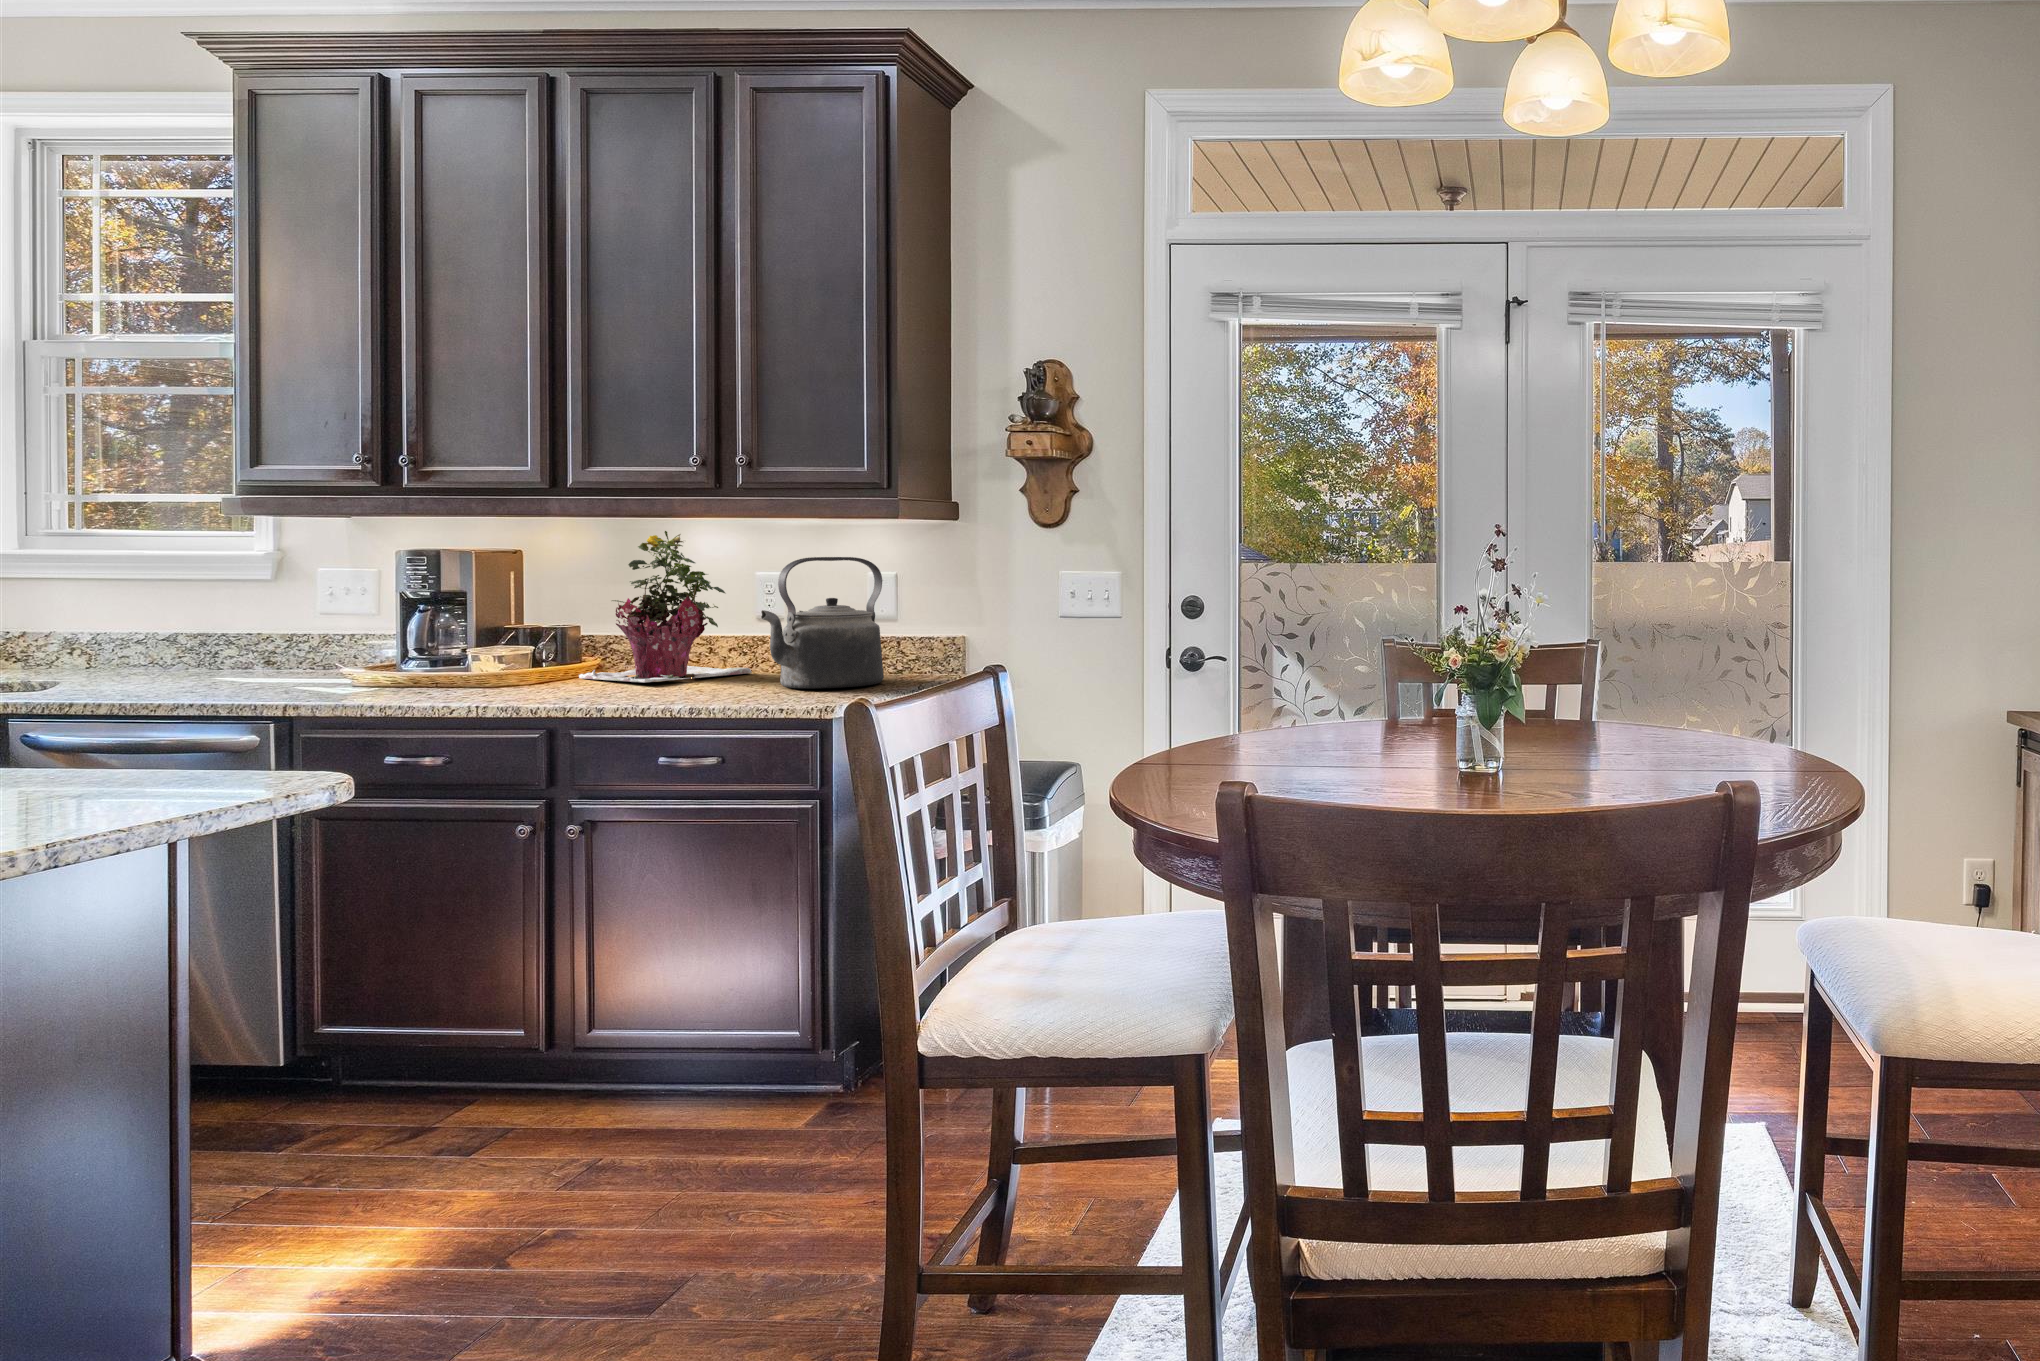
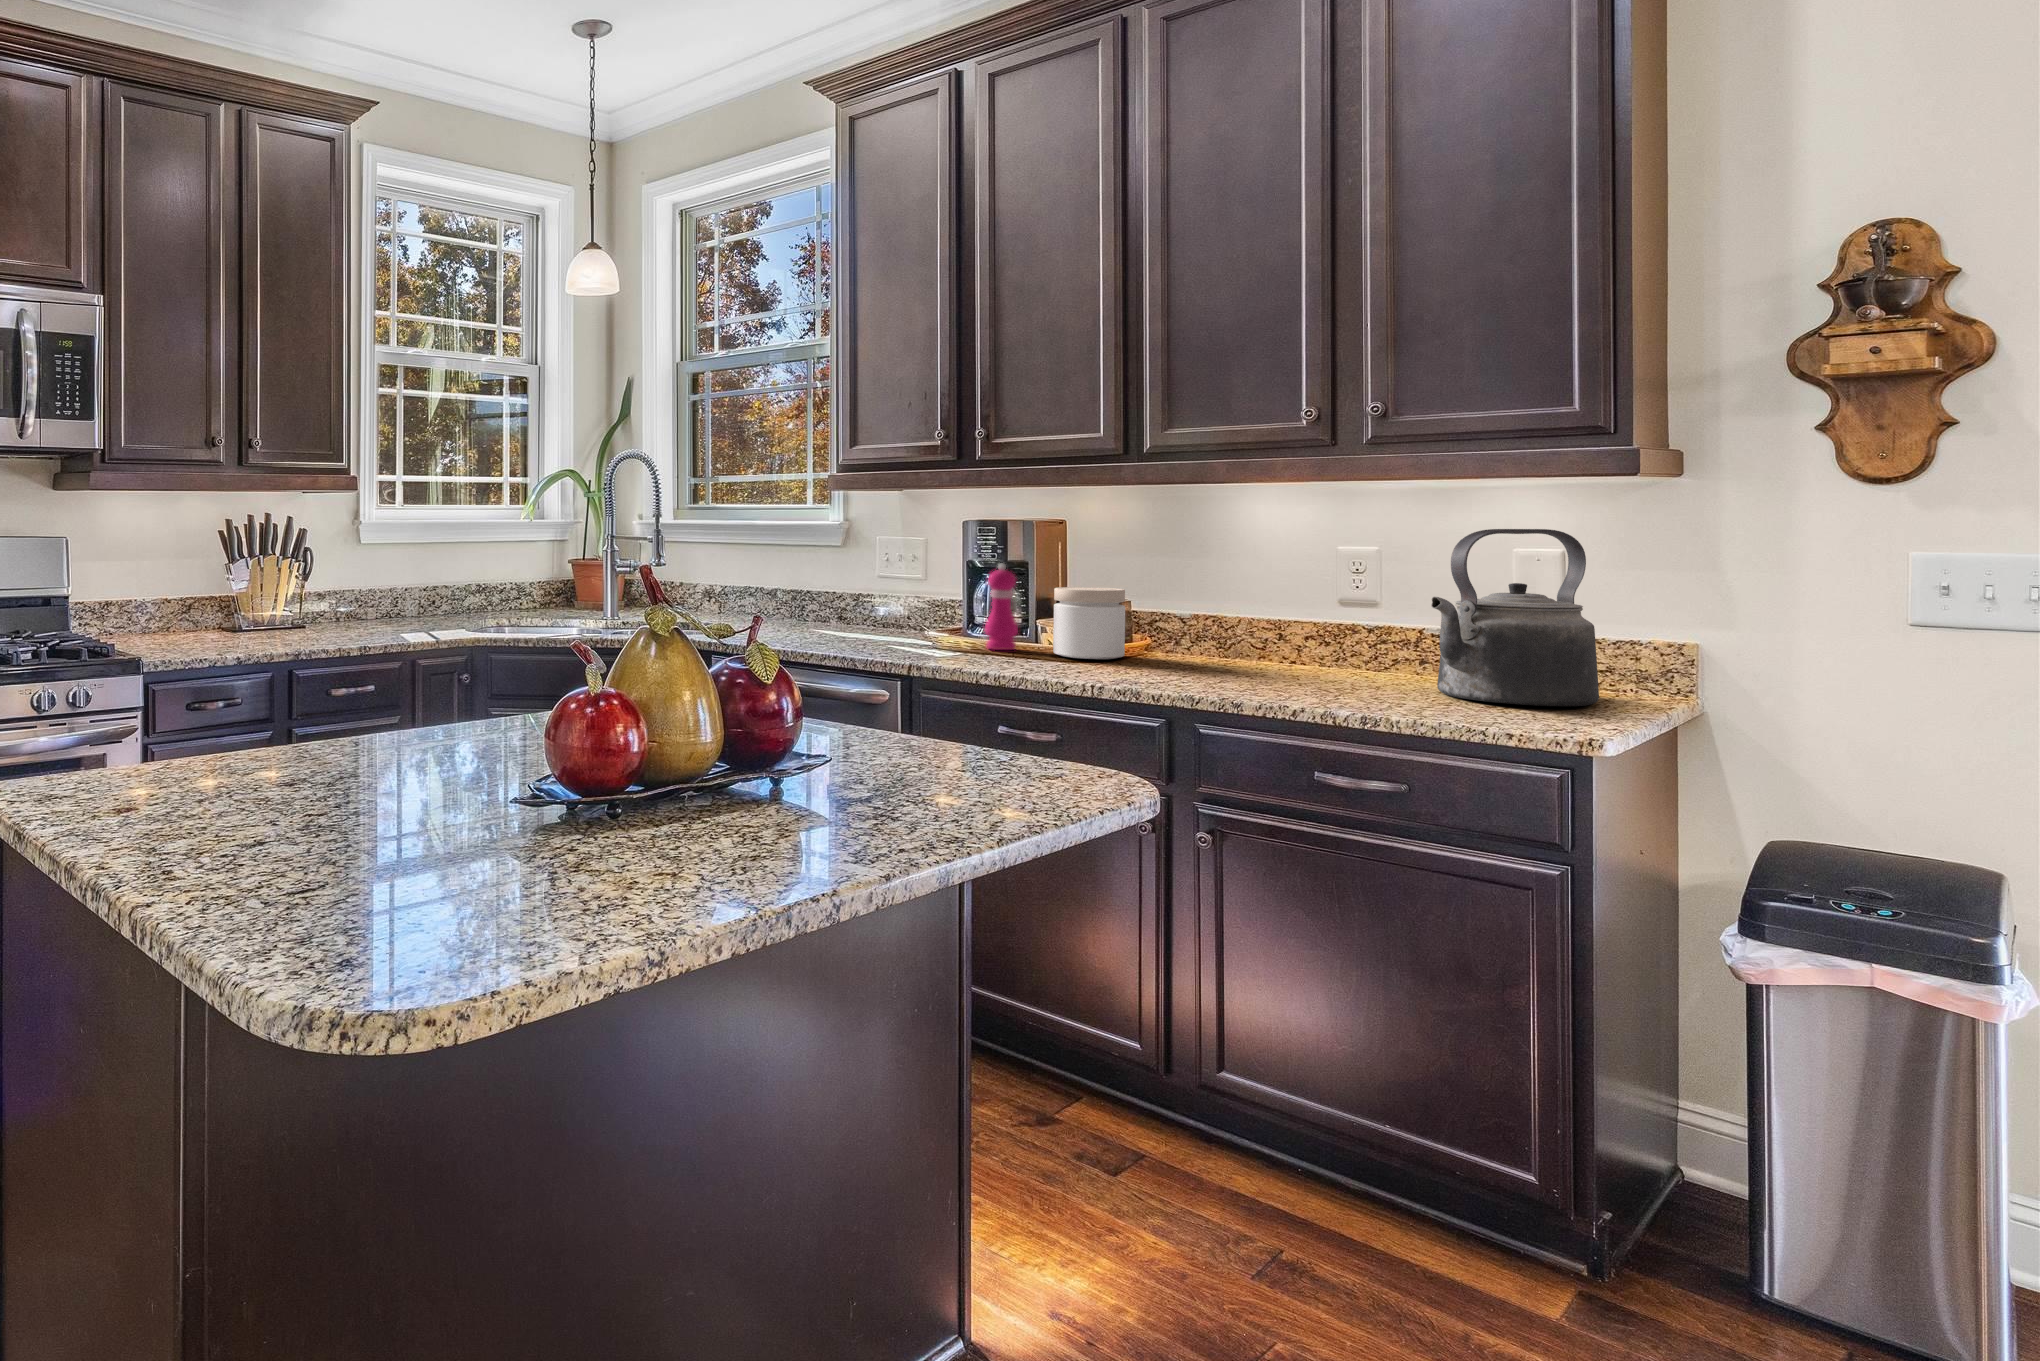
potted plant: present [579,531,752,682] -> none [1156,498,1360,673]
pepper mill: none [401,593,441,681] -> present [985,563,1018,650]
jar: none [473,614,549,682] -> present [1053,587,1125,659]

